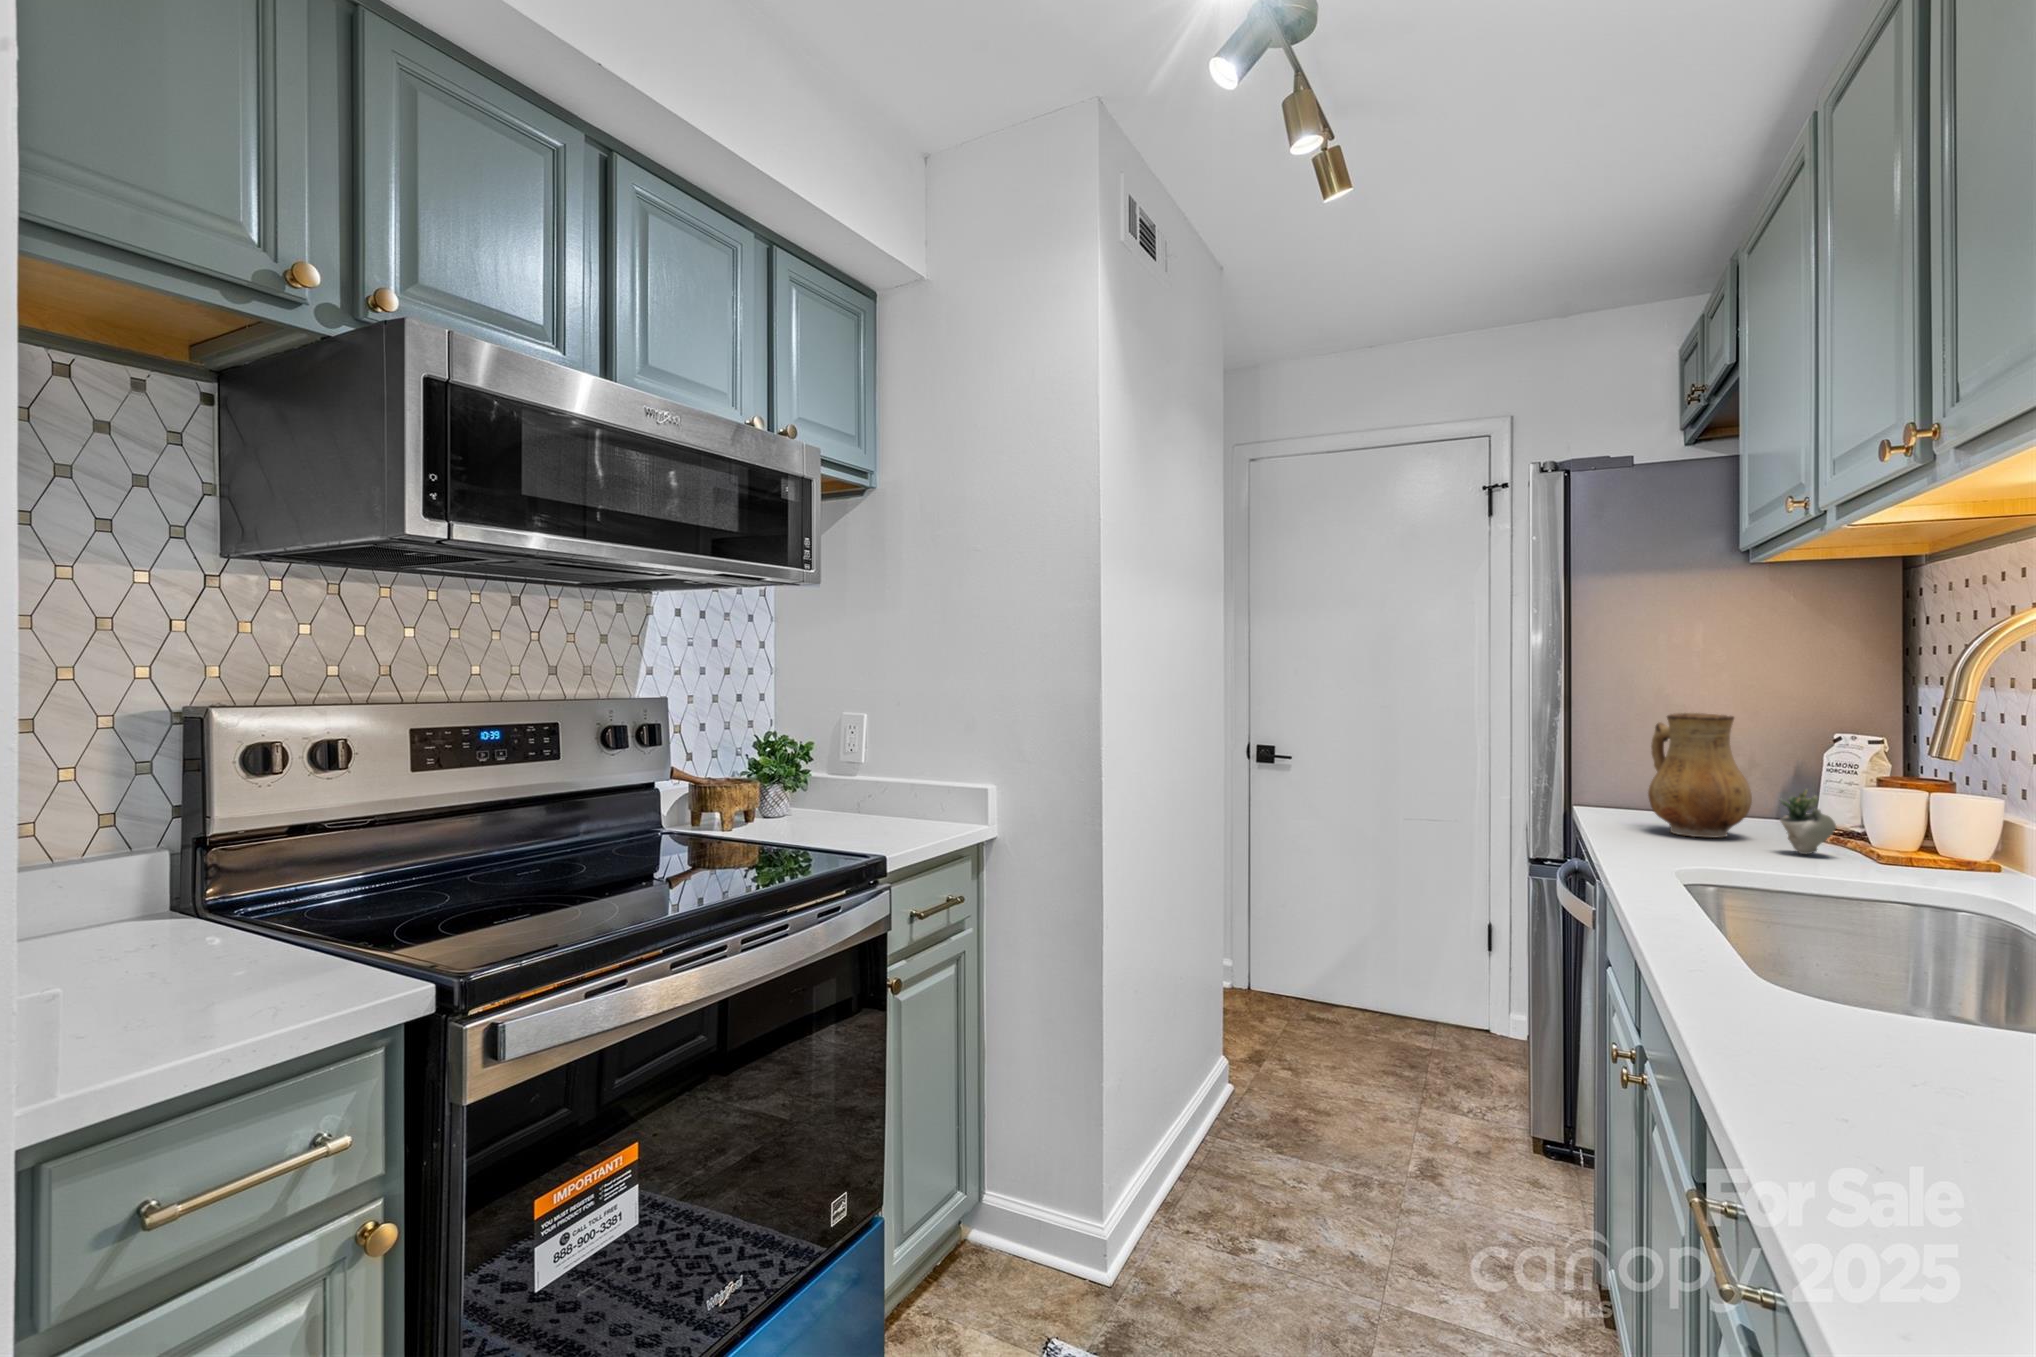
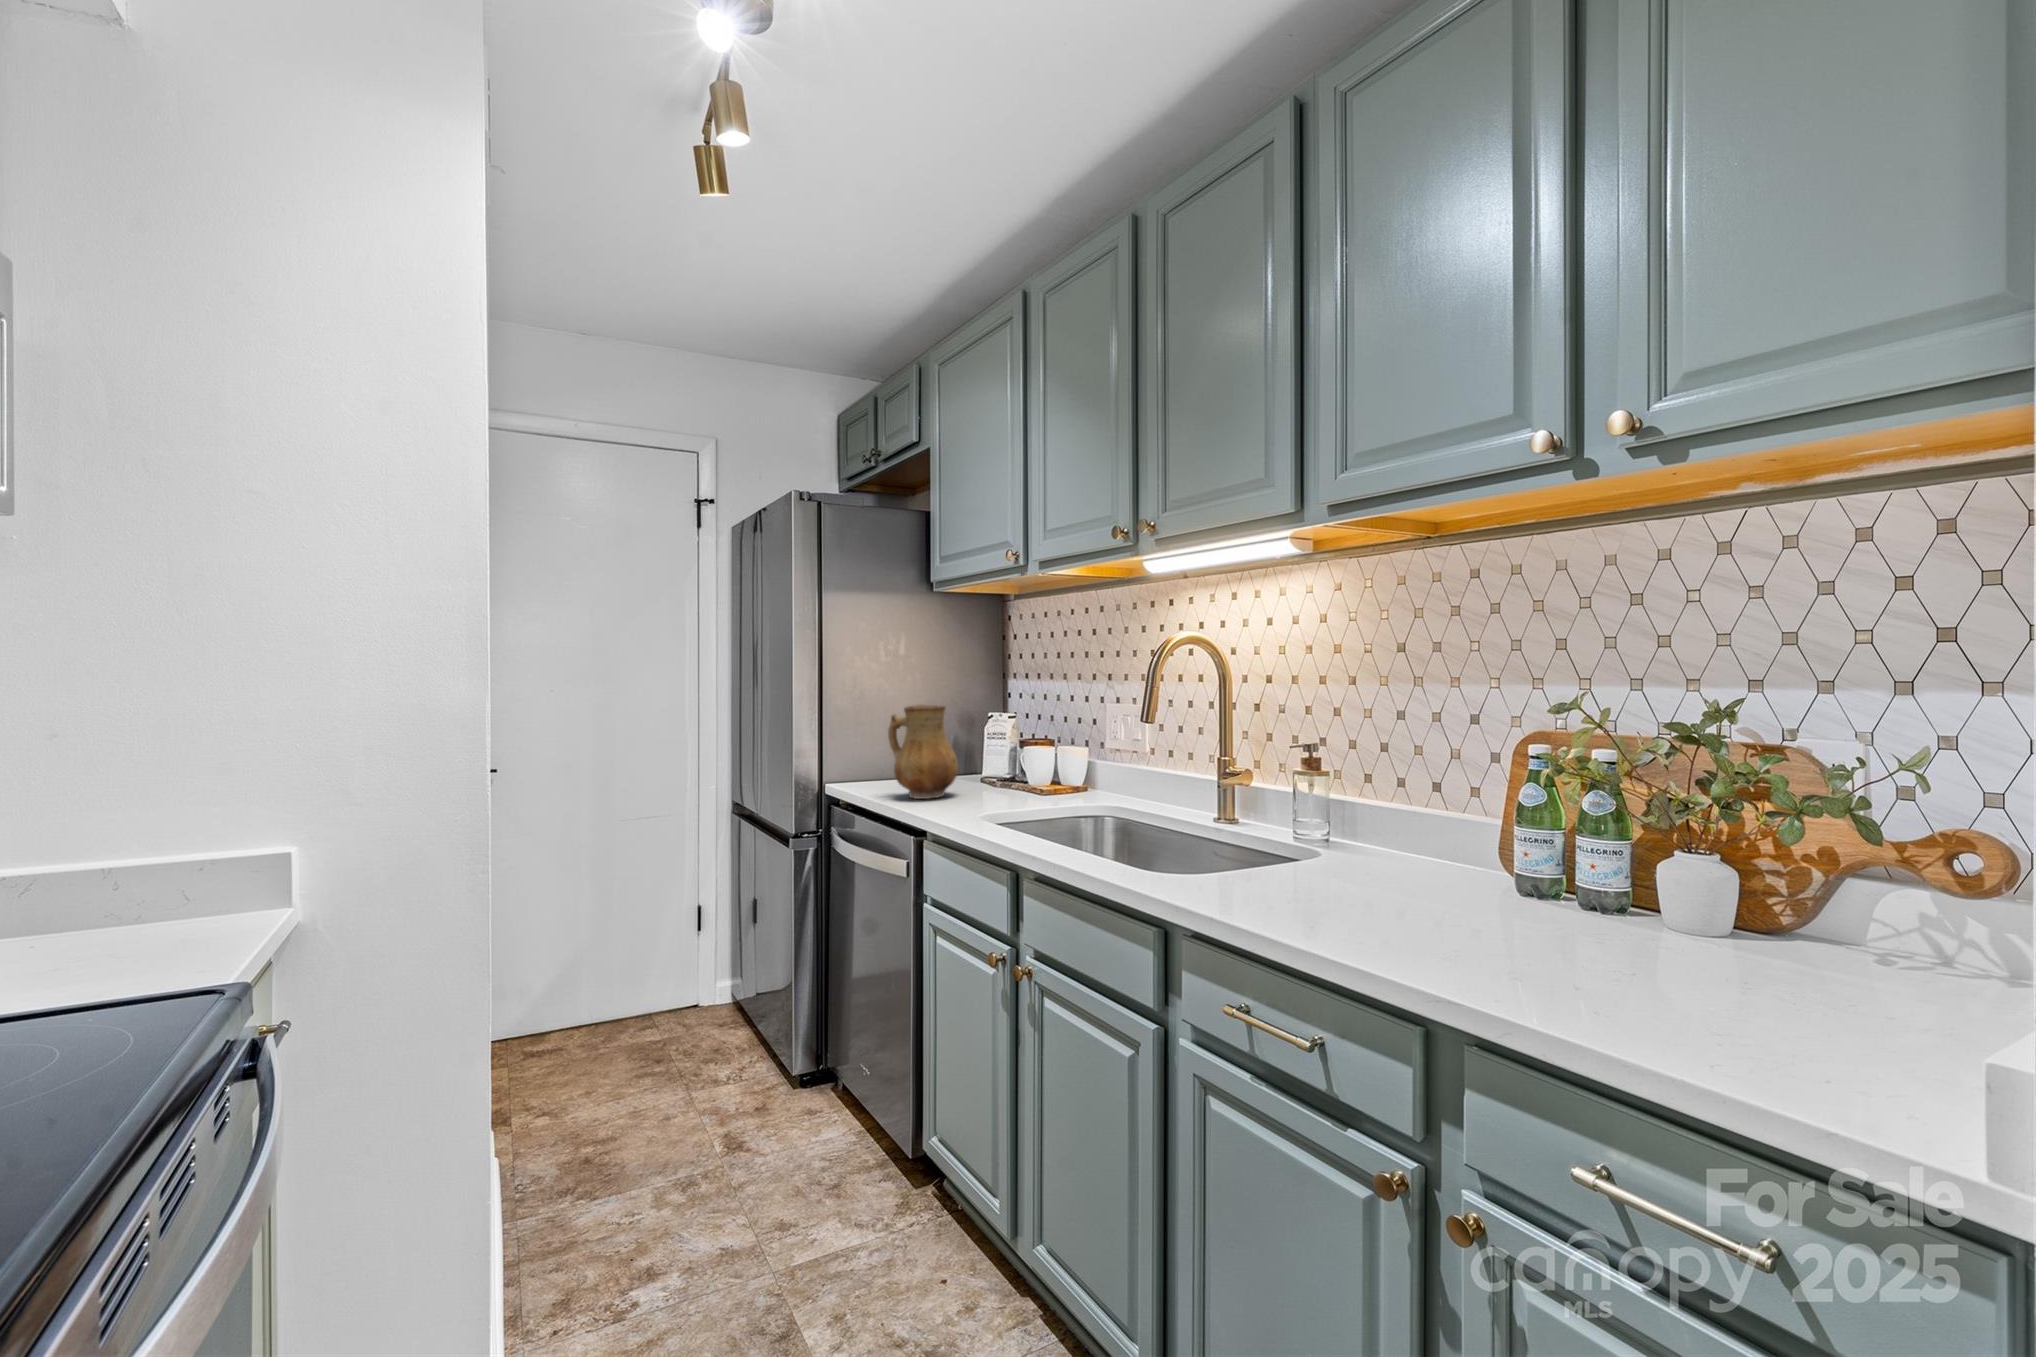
succulent plant: present [1780,789,1843,854] -> none [986,751,1031,799]

